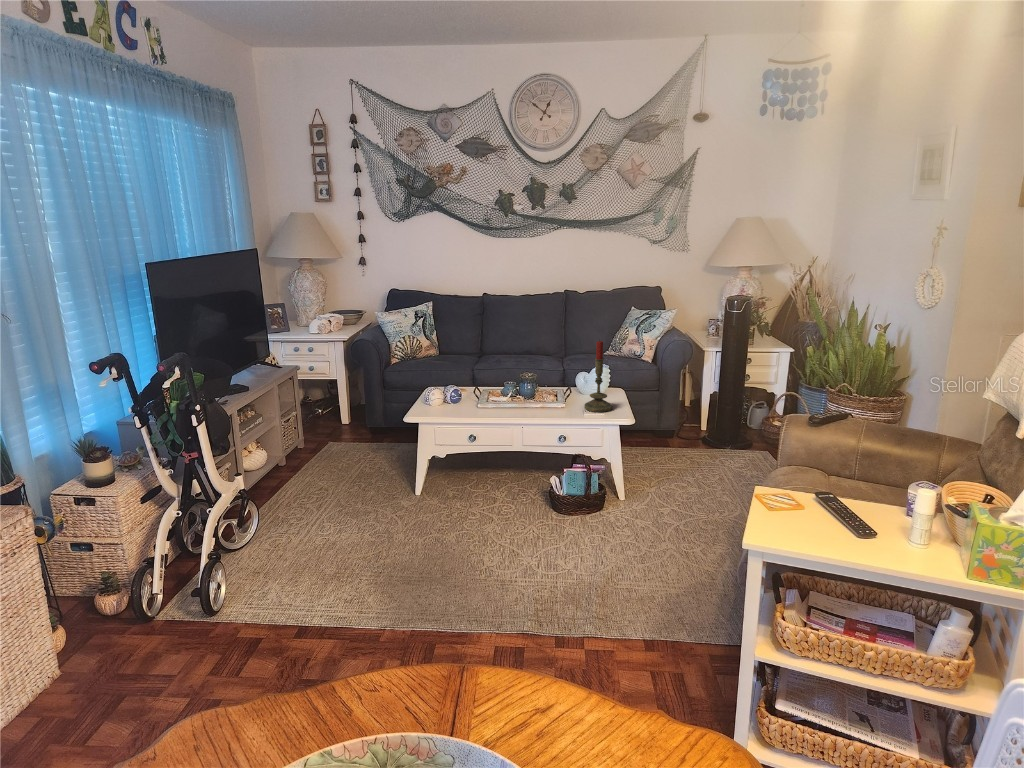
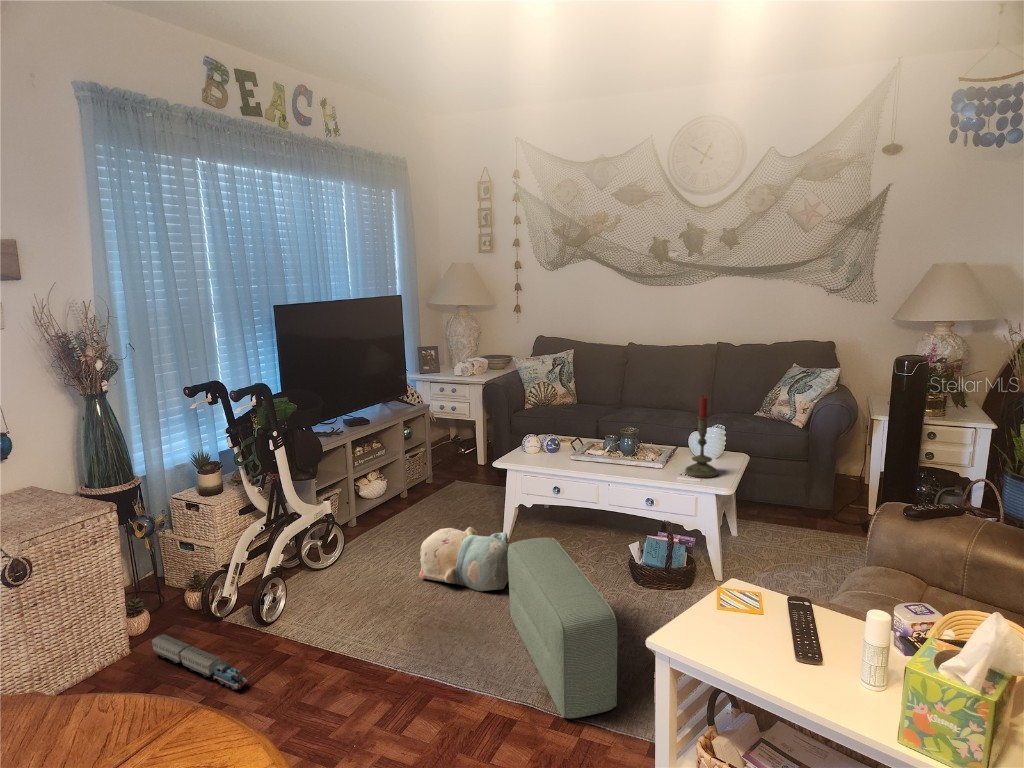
pouf: none [460,480,599,630] -> present [508,538,617,718]
plush toy: none [347,483,448,542] -> present [419,527,509,591]
toy train: none [91,645,236,681] -> present [152,634,248,690]

